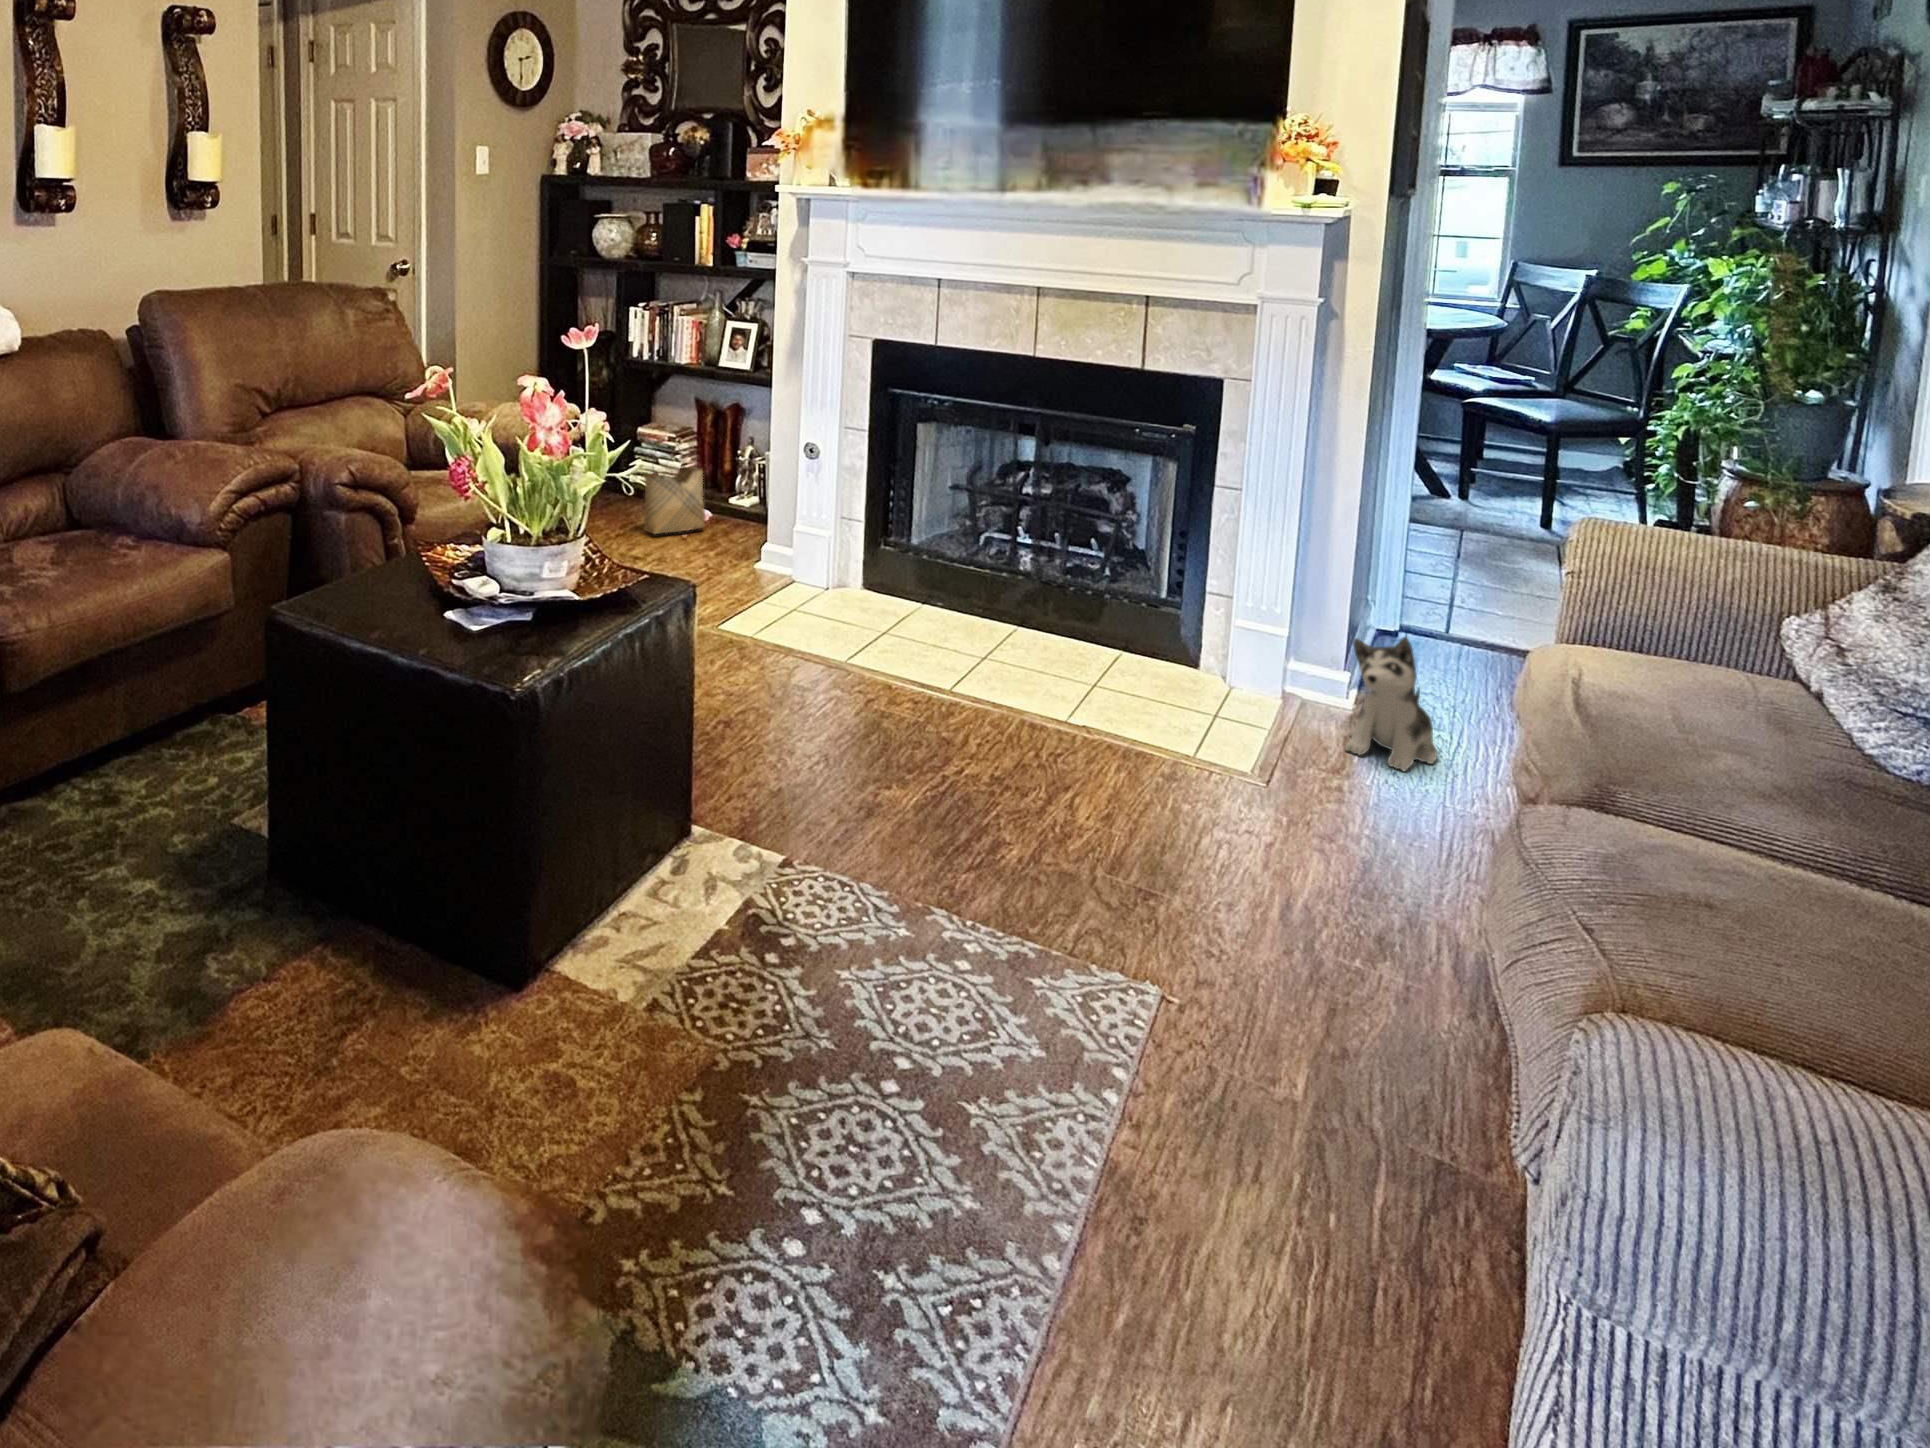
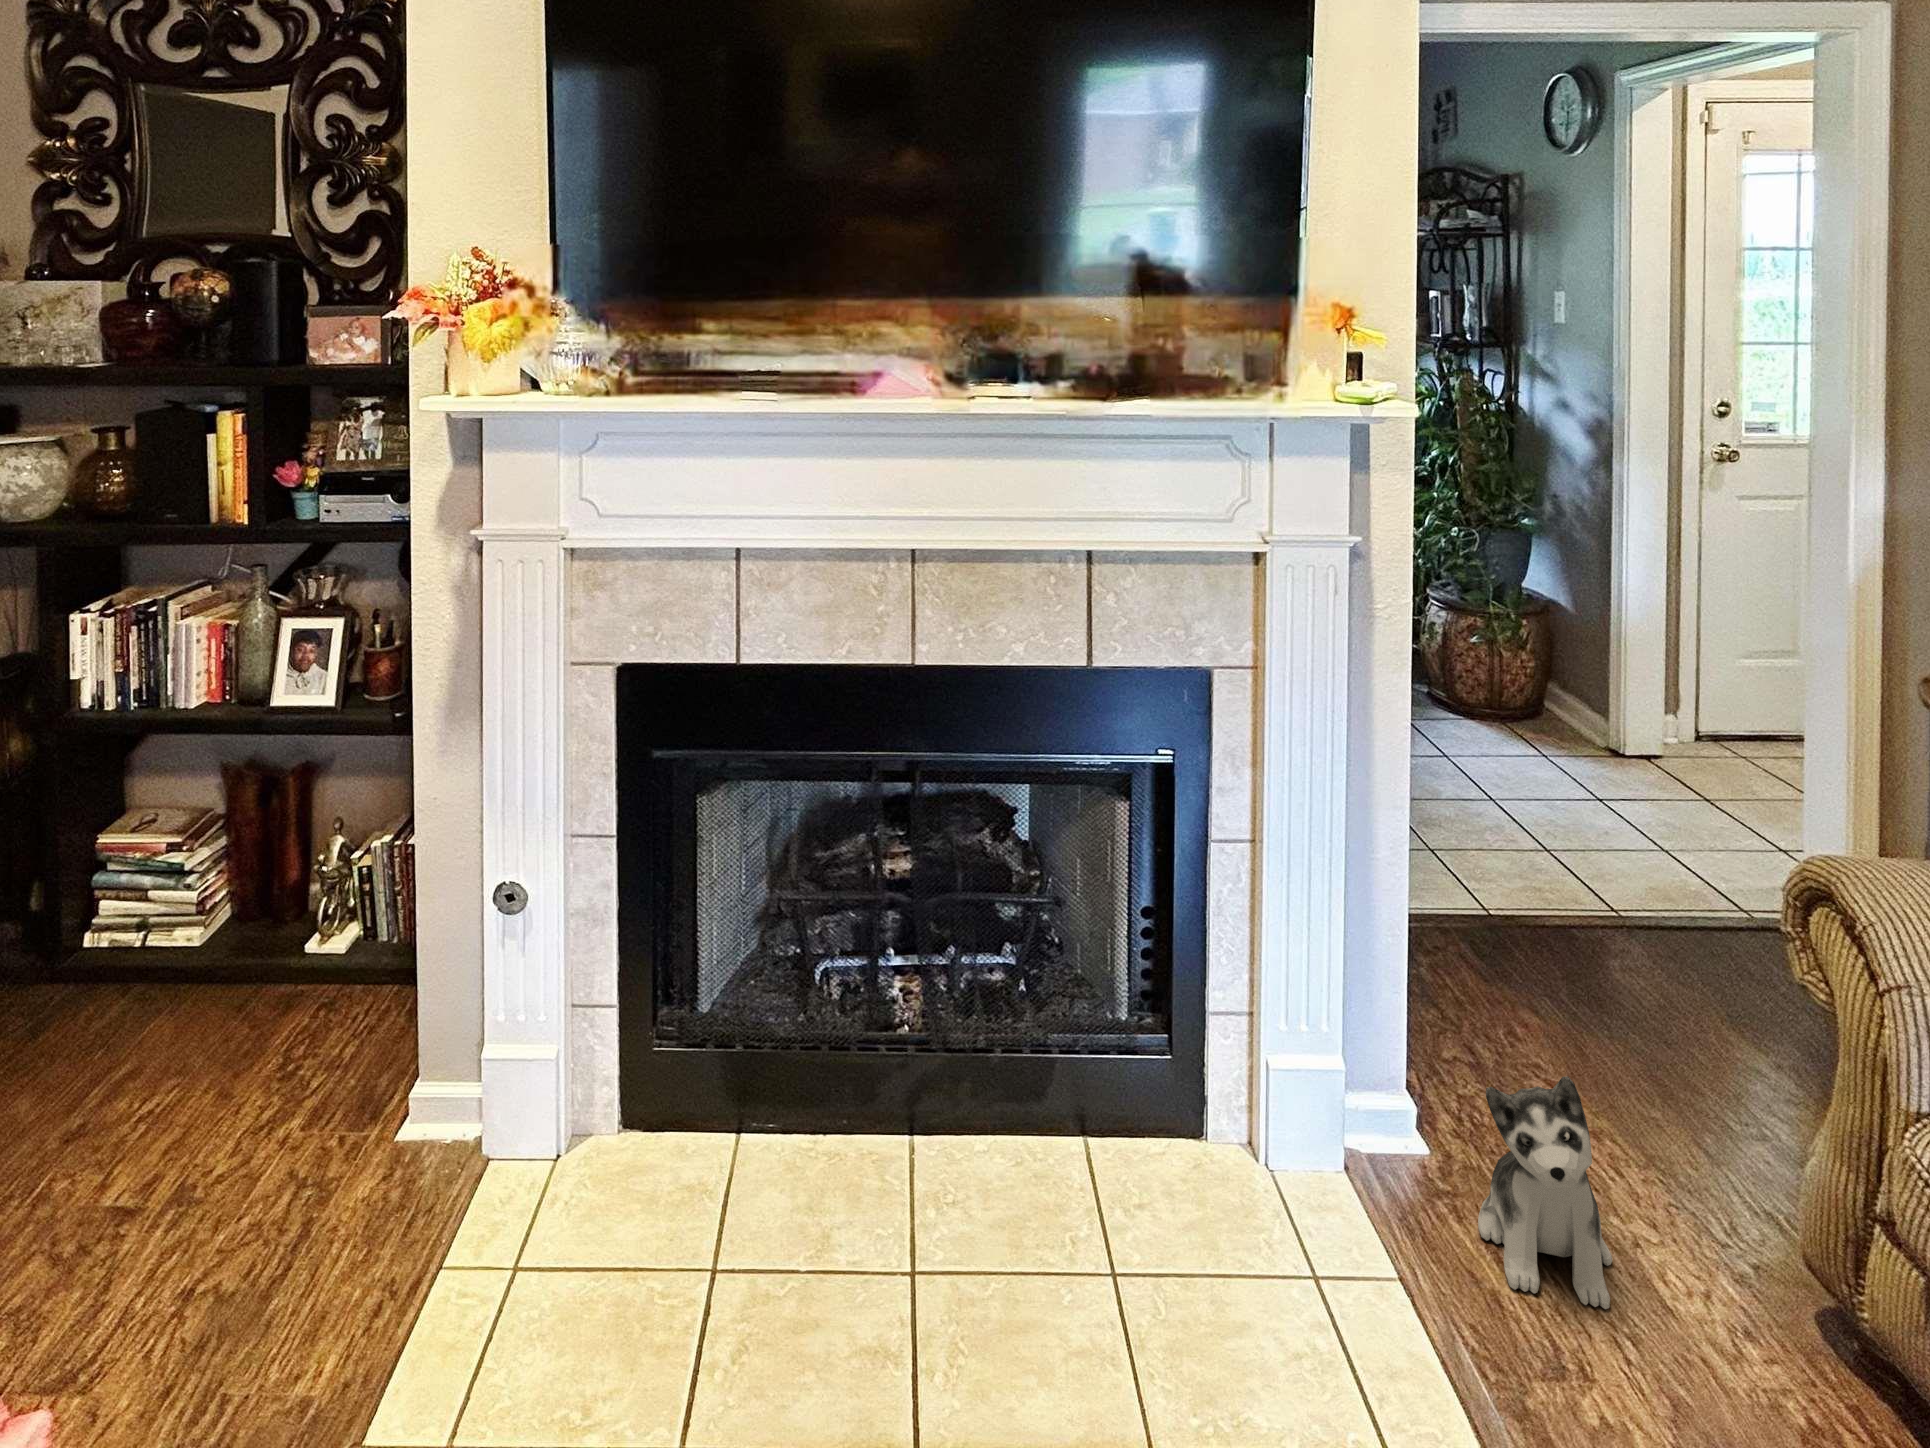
woven basket: present [644,444,705,534] -> none [128,882,268,1109]

